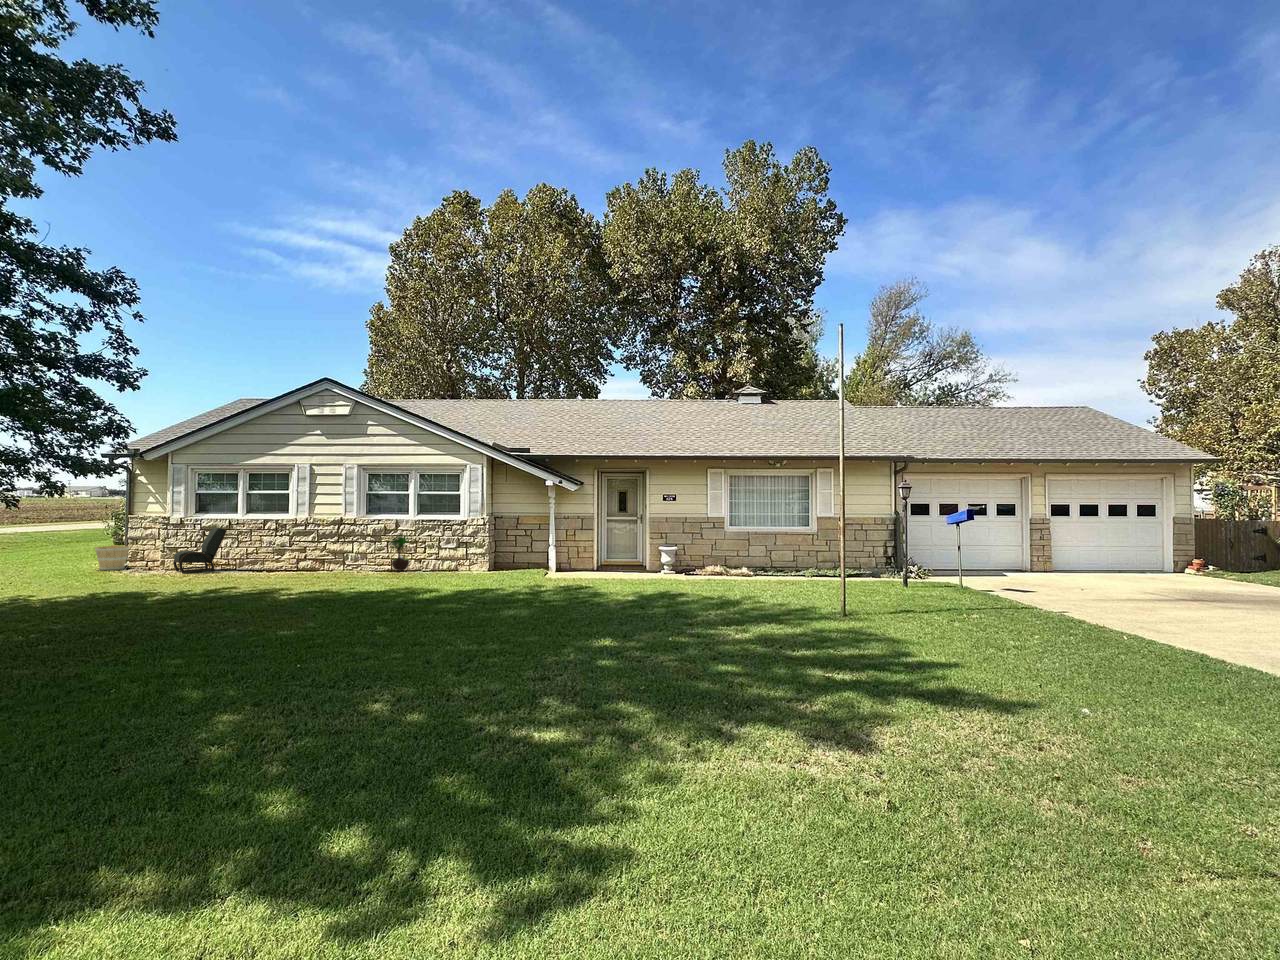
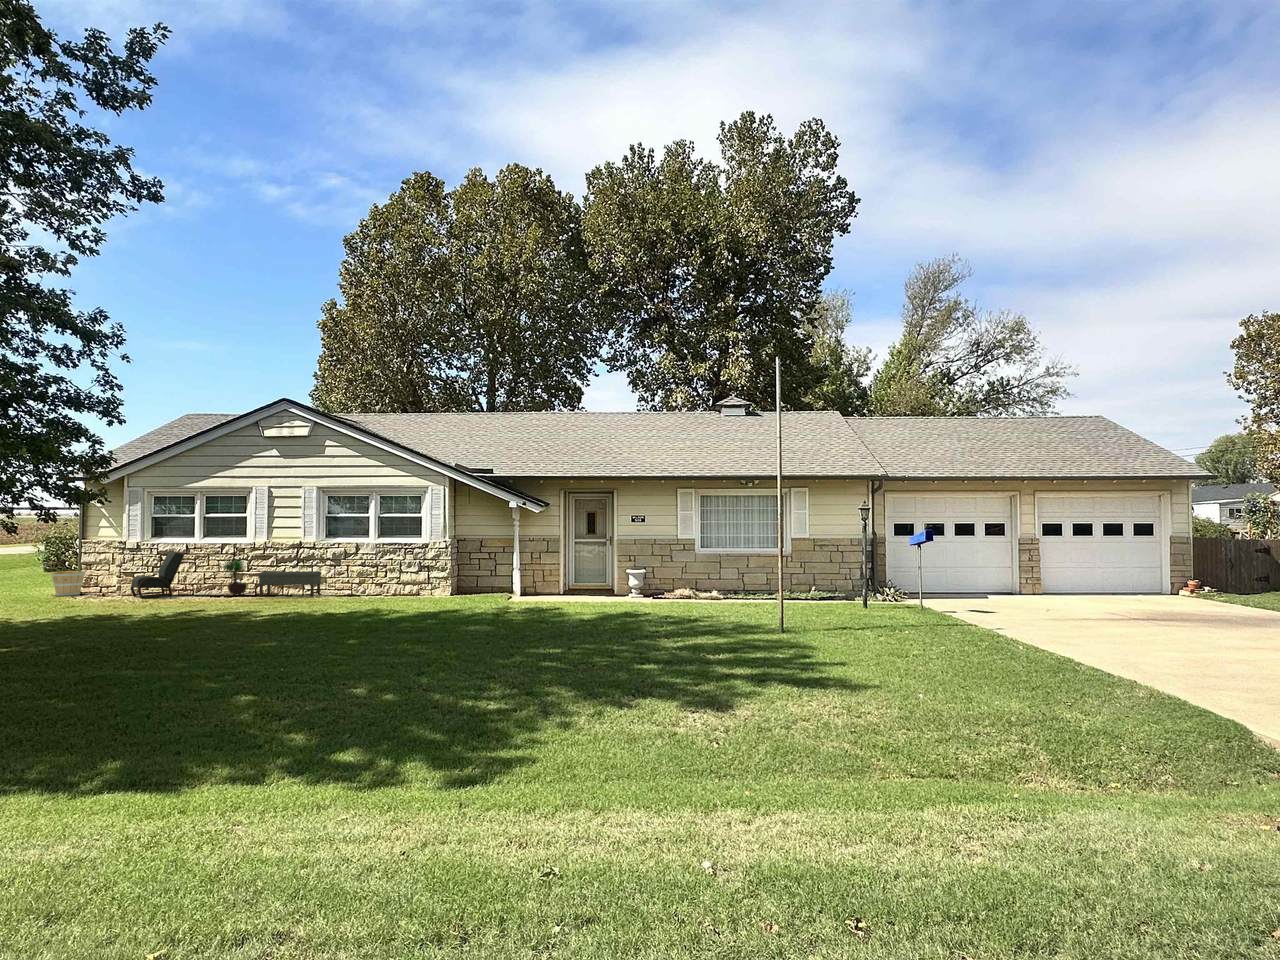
potted tree: present [389,535,410,571] -> present [222,559,247,595]
bench: none [300,547,362,572] -> present [259,571,322,597]

